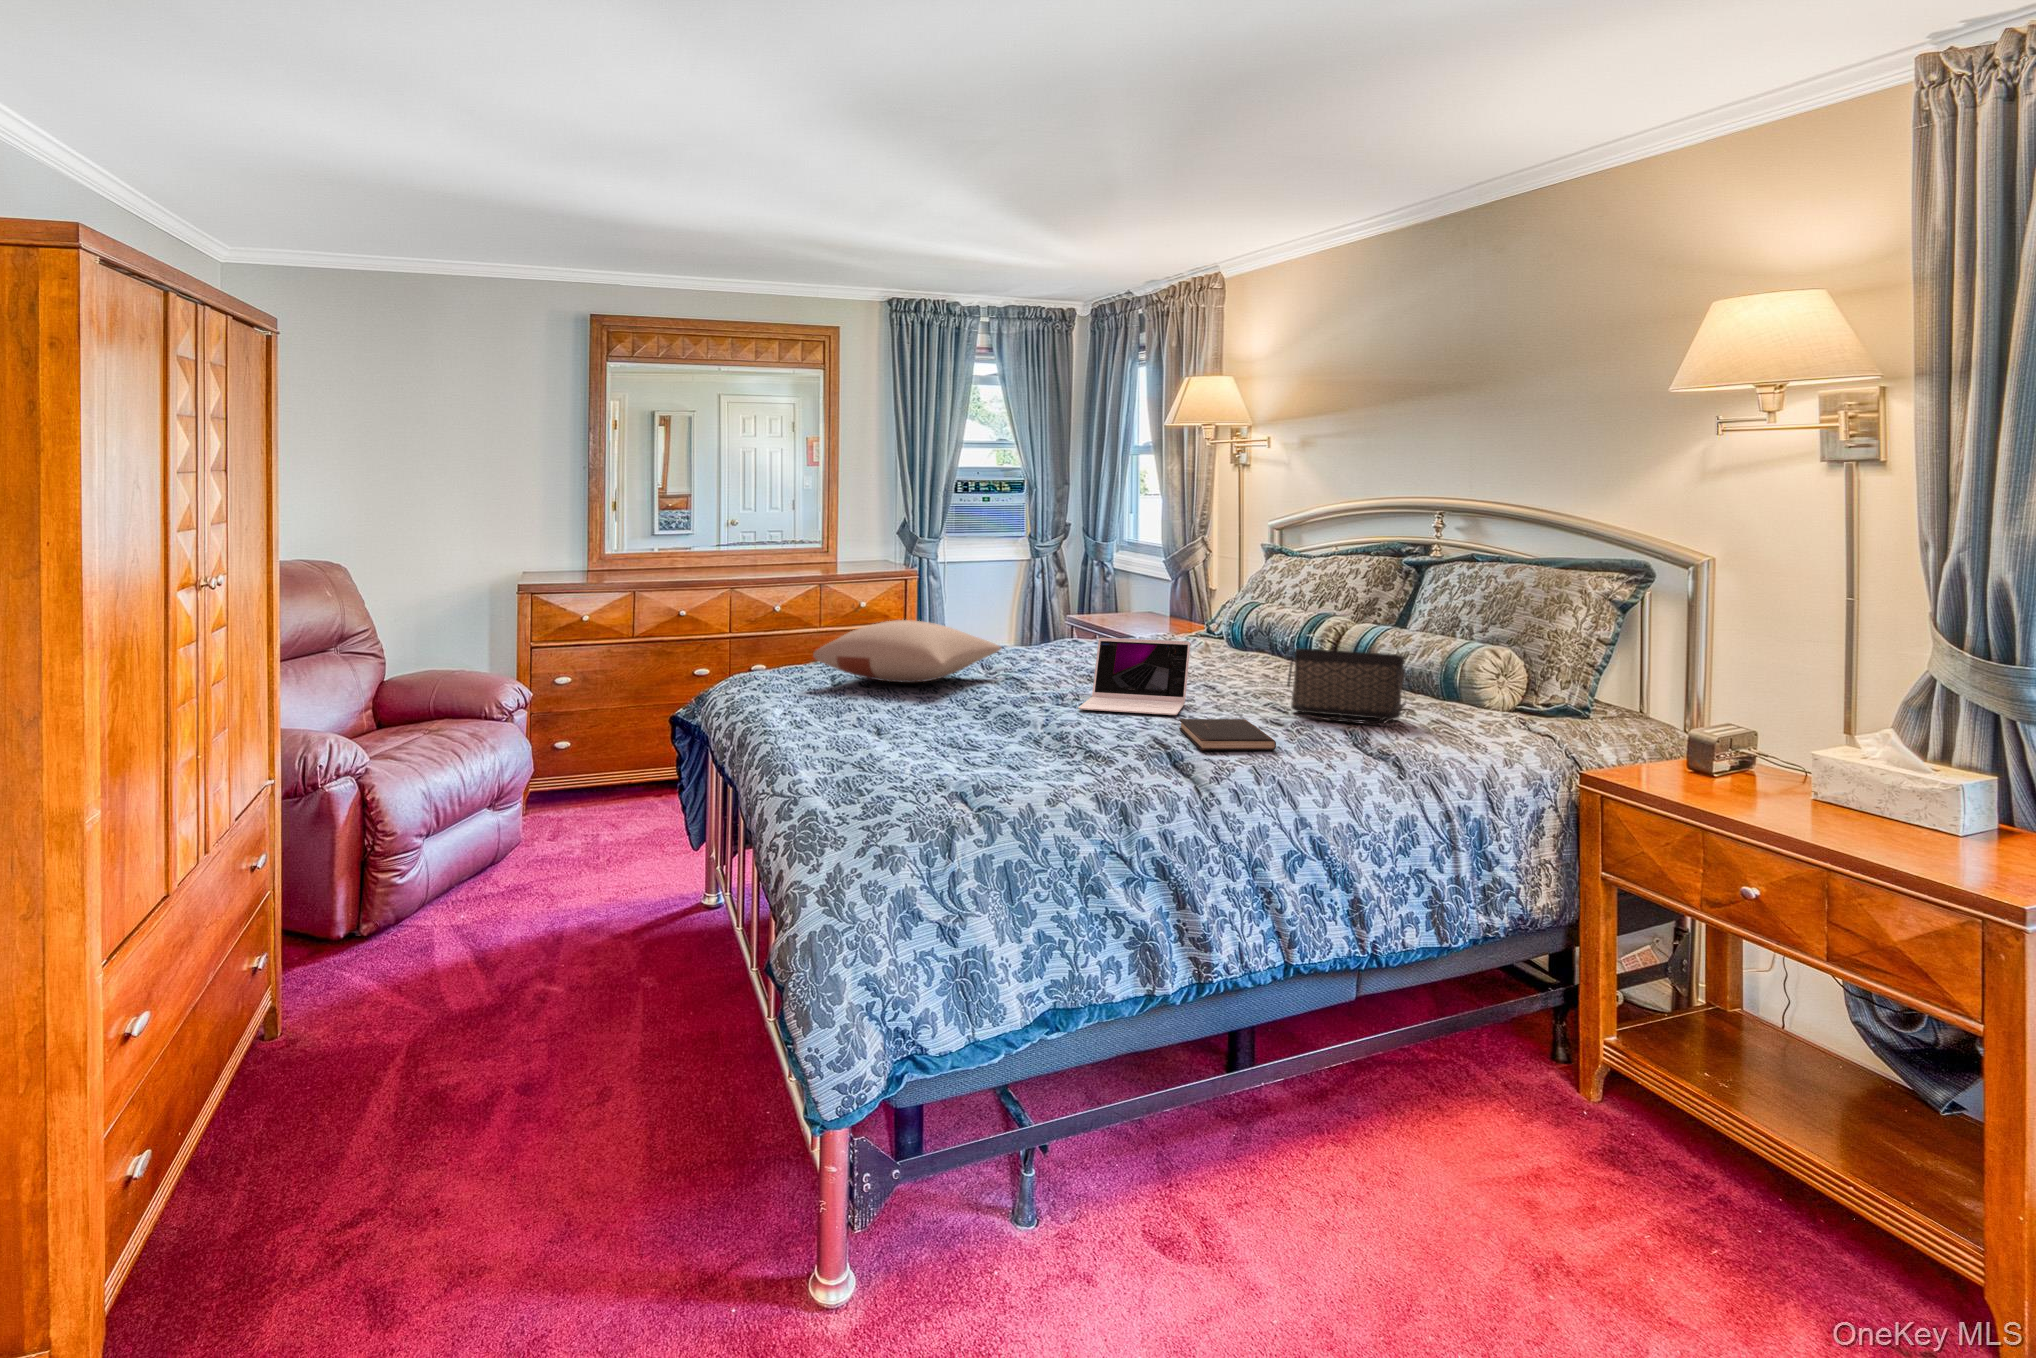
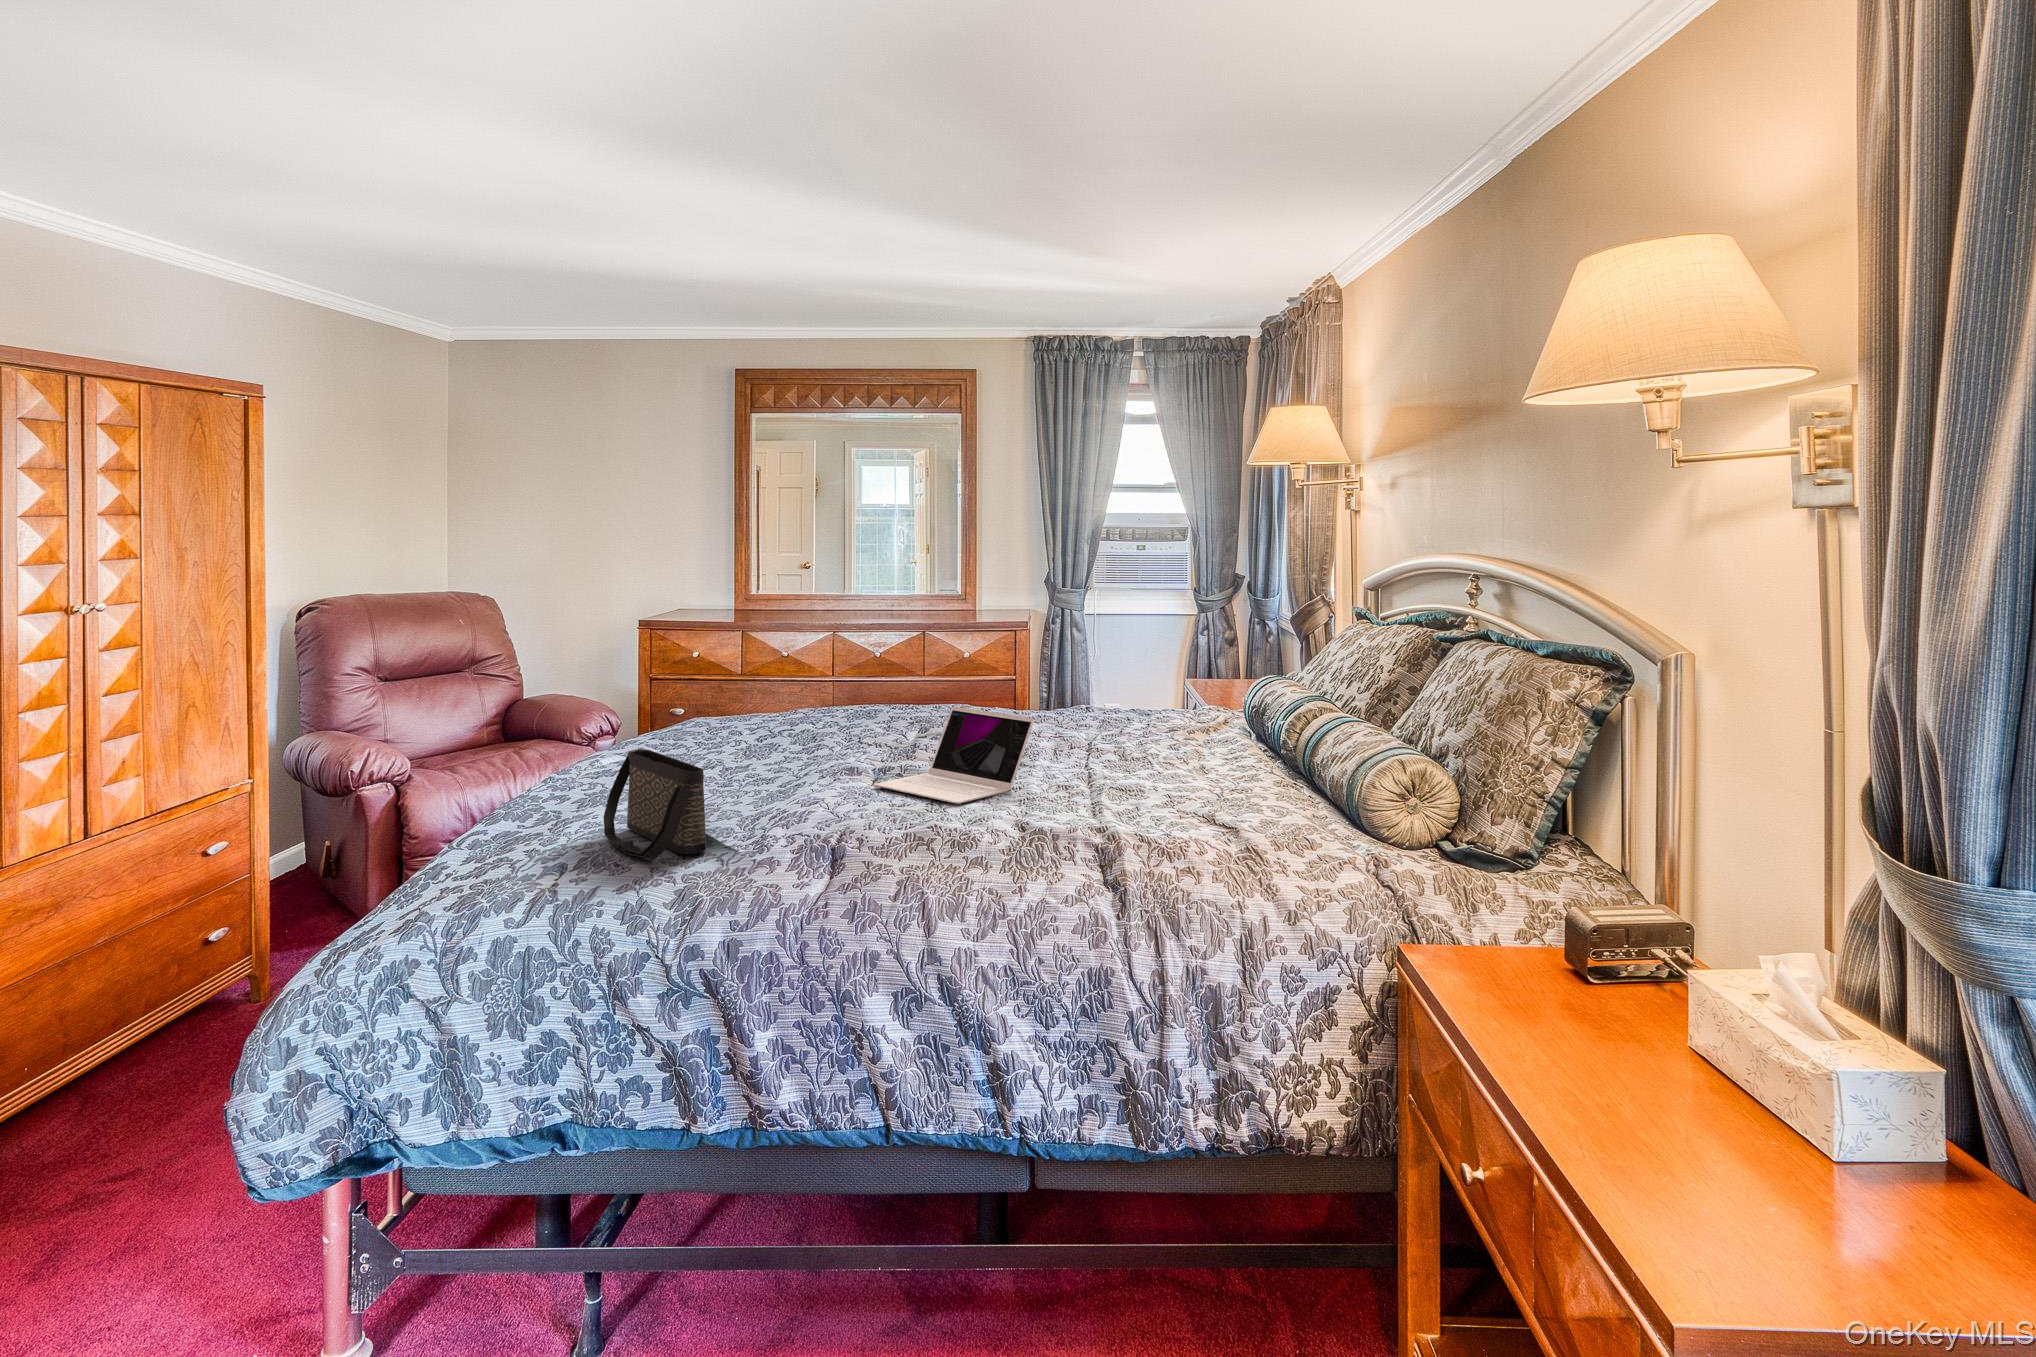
pillow: present [813,620,1001,682] -> none [701,673,910,740]
handbag: present [1287,649,1406,724] -> present [604,749,706,859]
hardcover book: present [1179,719,1276,750] -> none [866,809,997,860]

